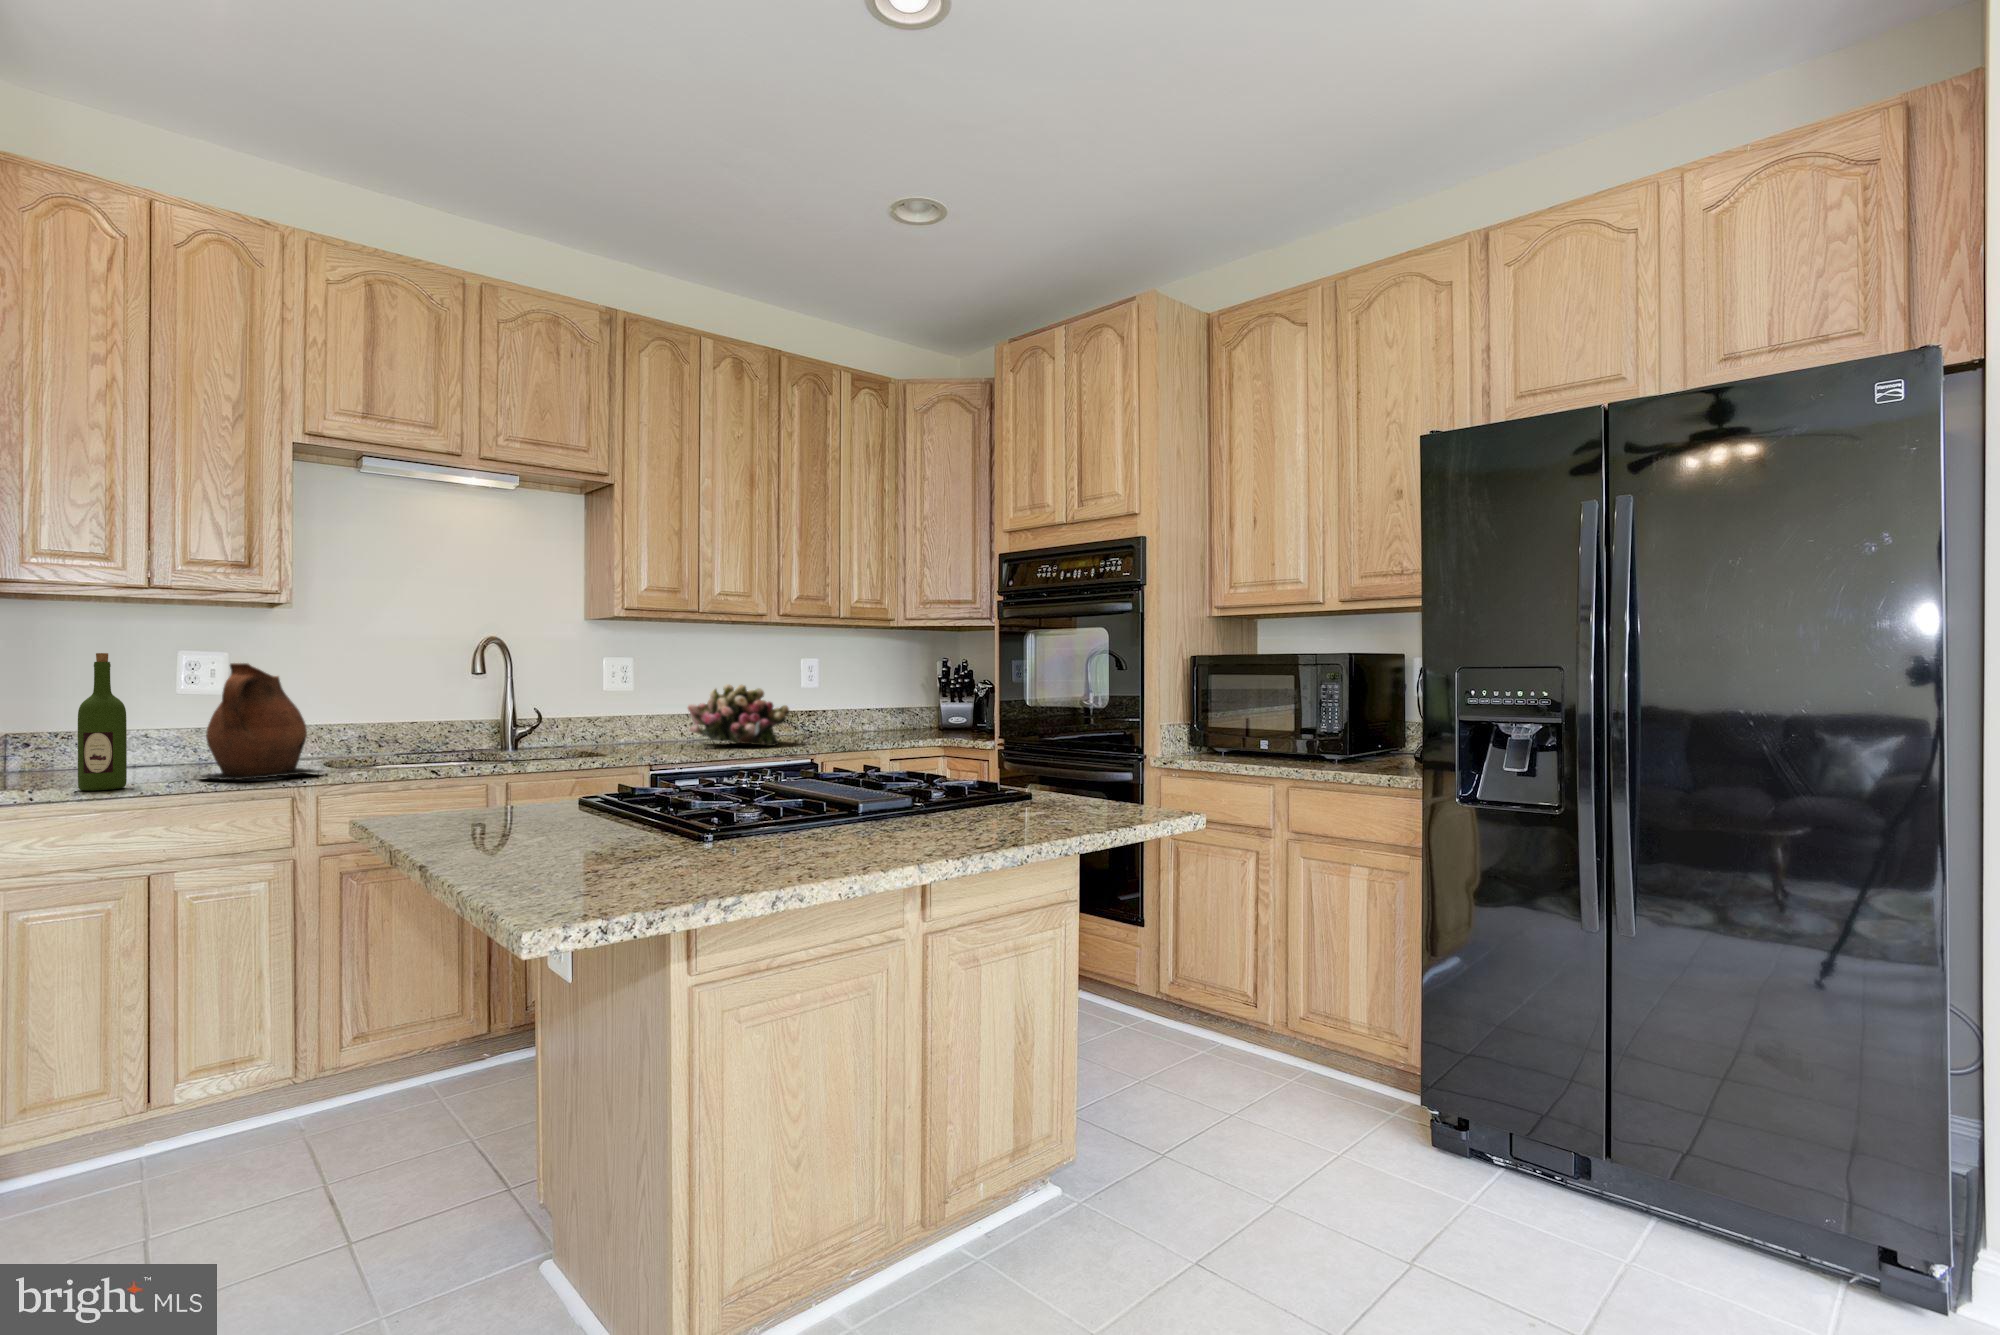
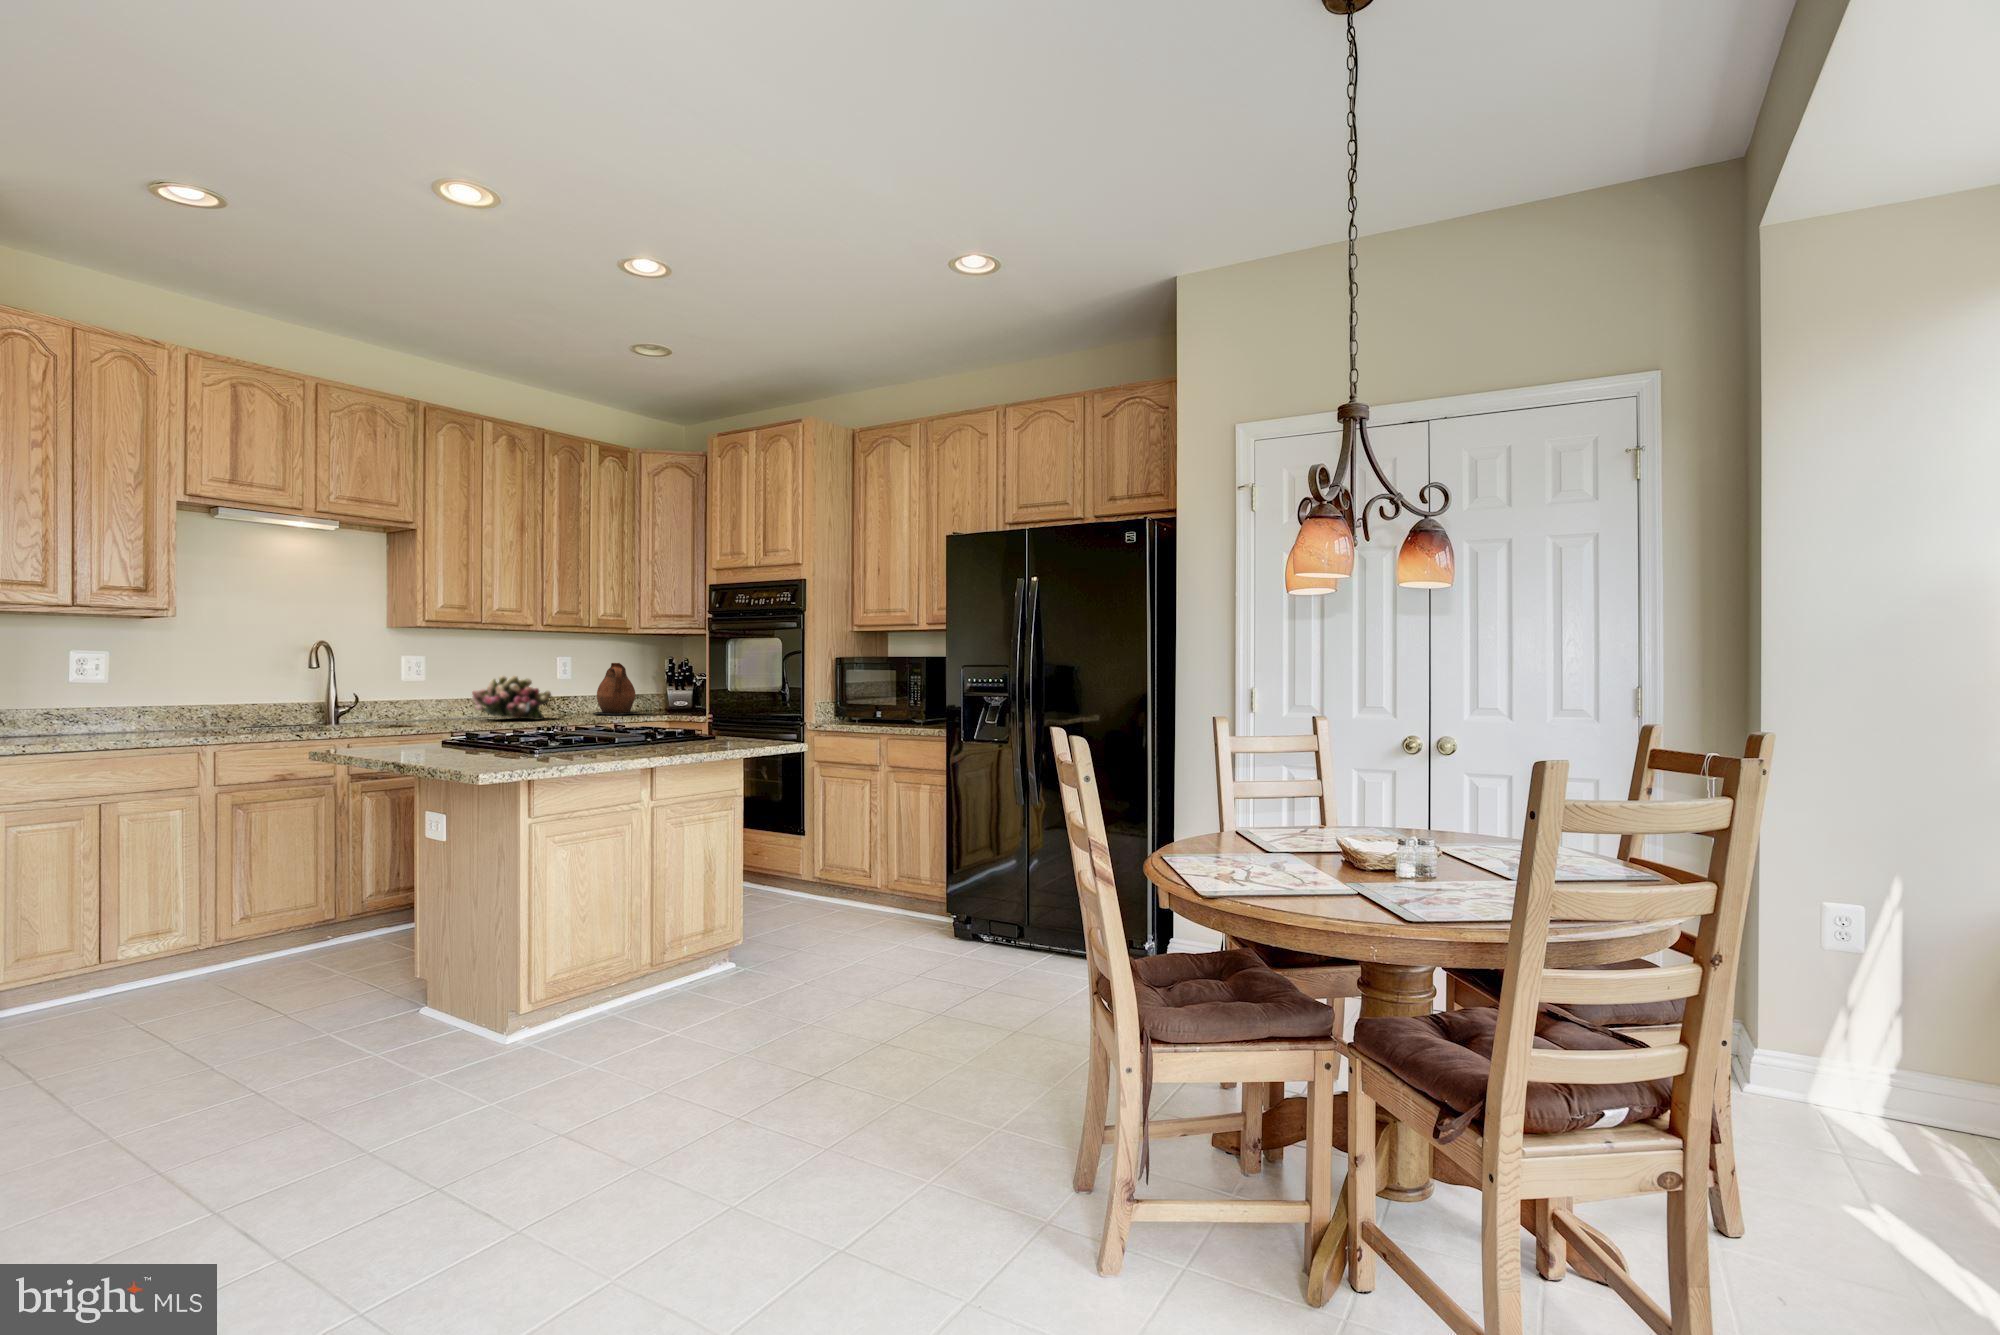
wine bottle: present [78,653,127,791] -> none [47,653,81,746]
ceramic pitcher: present [201,663,322,780] -> present [593,663,639,715]

